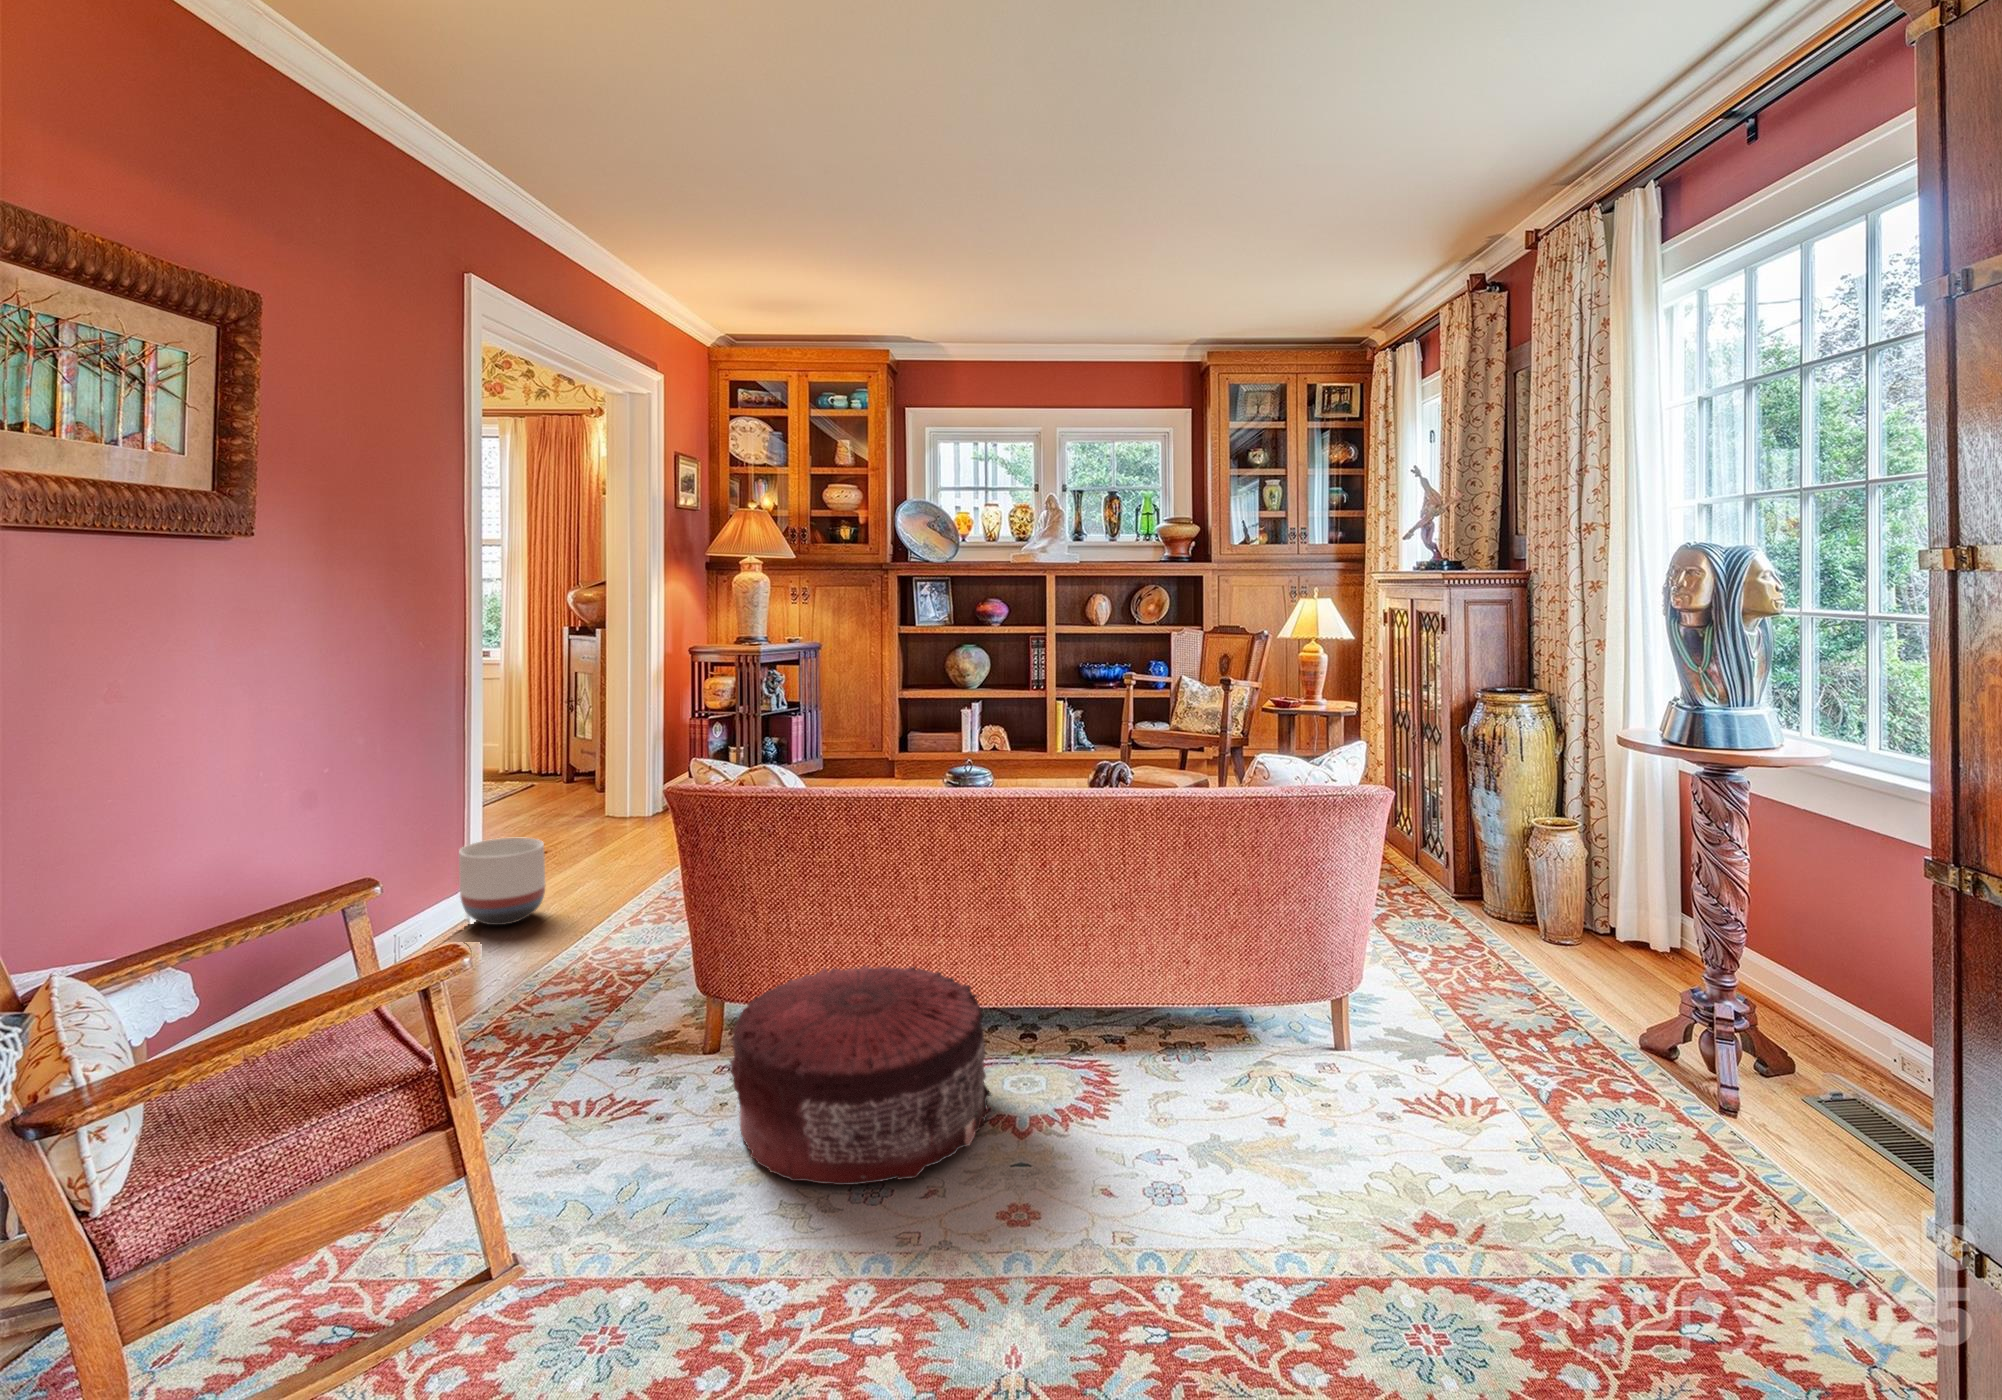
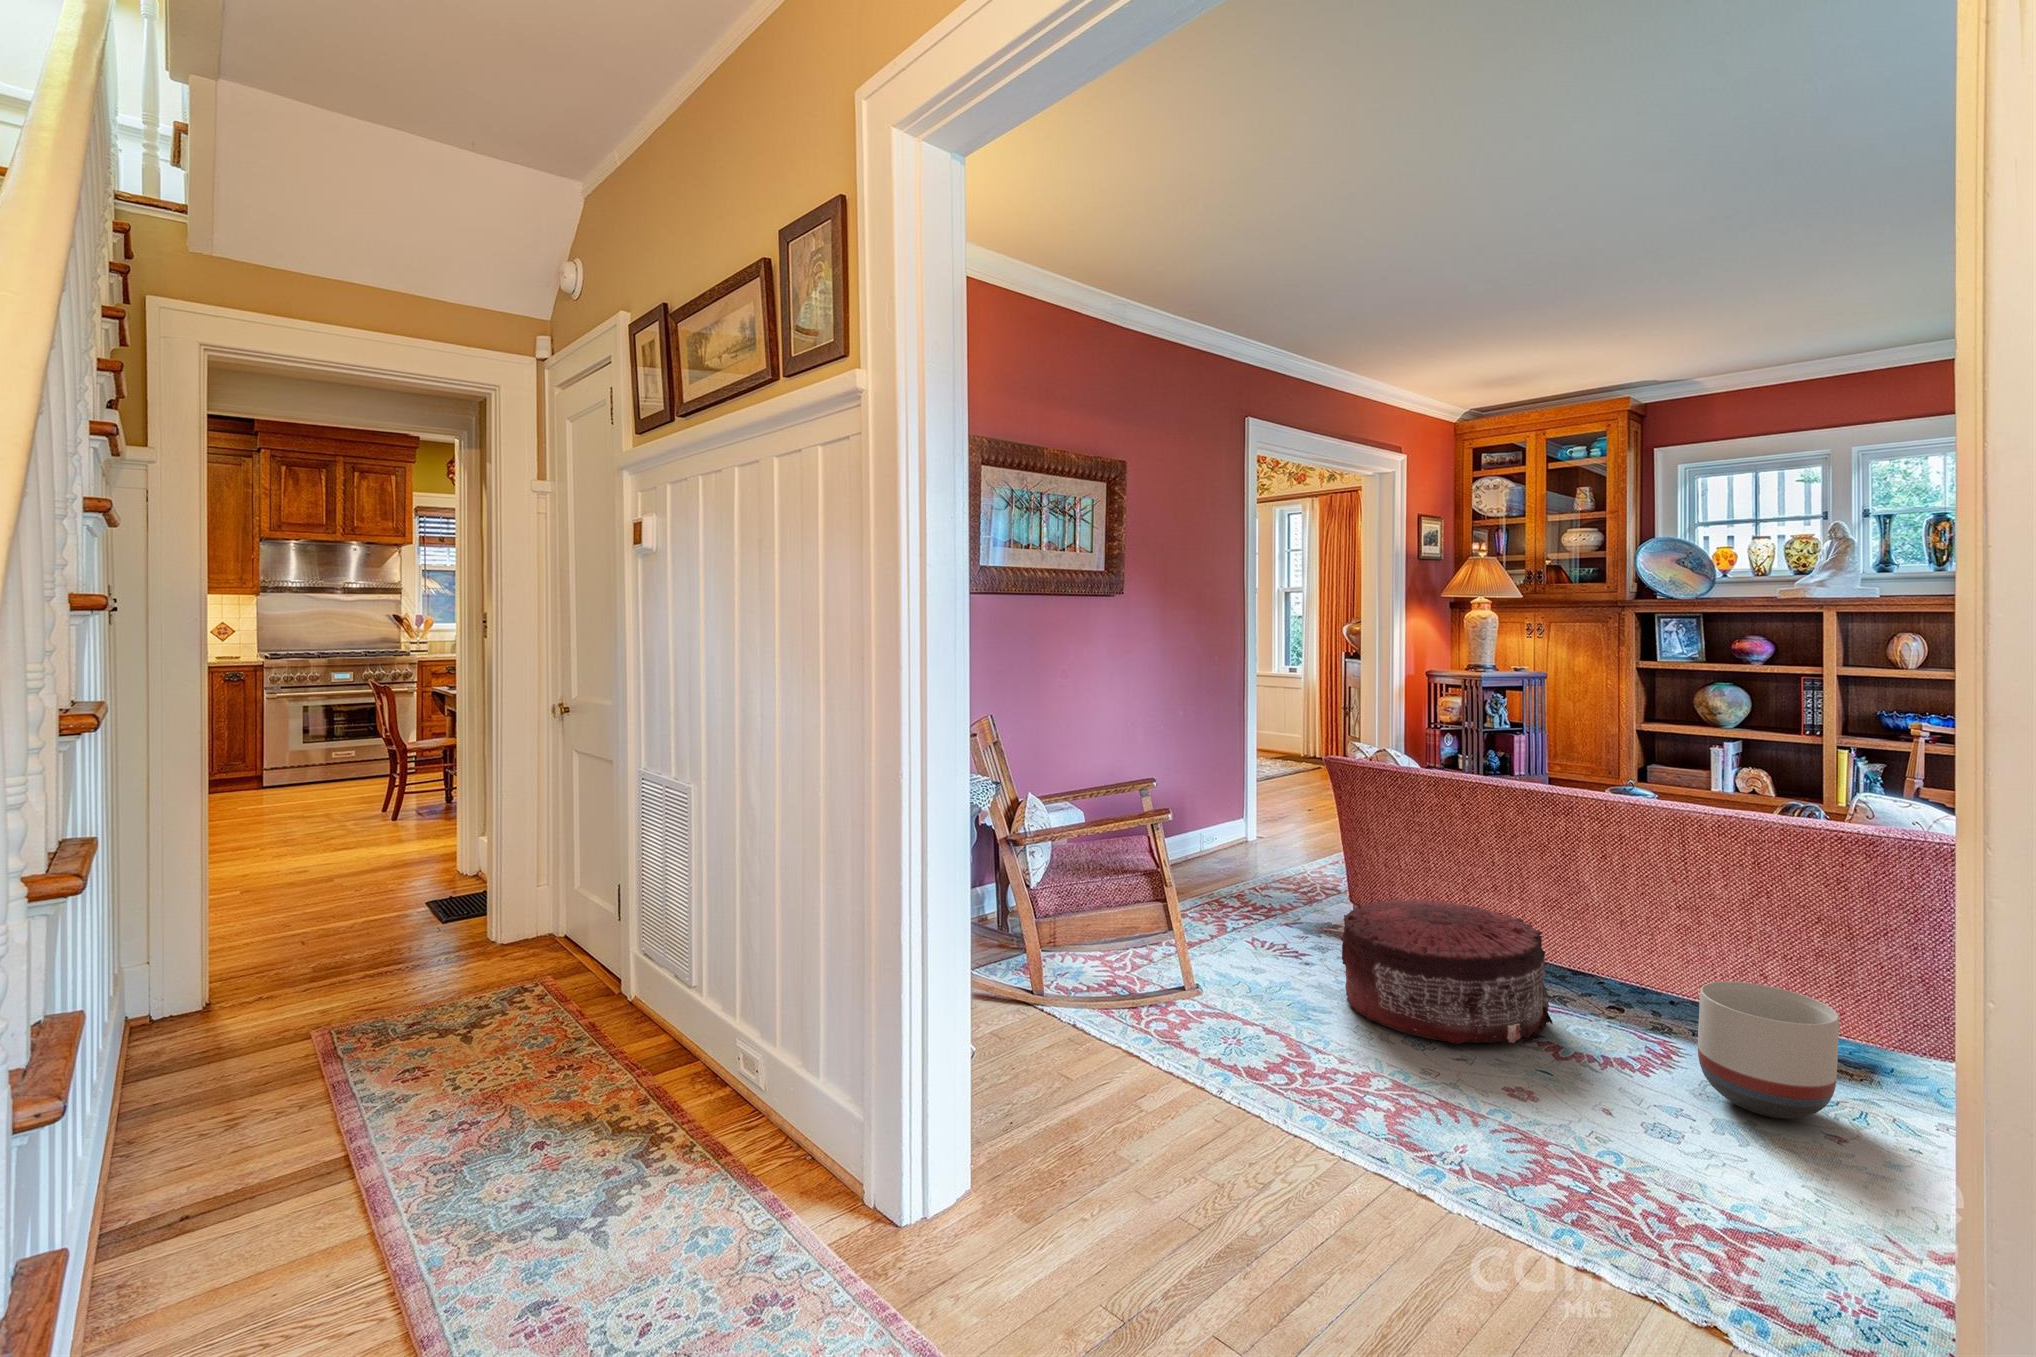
planter: present [459,838,545,925] -> present [1698,981,1839,1119]

